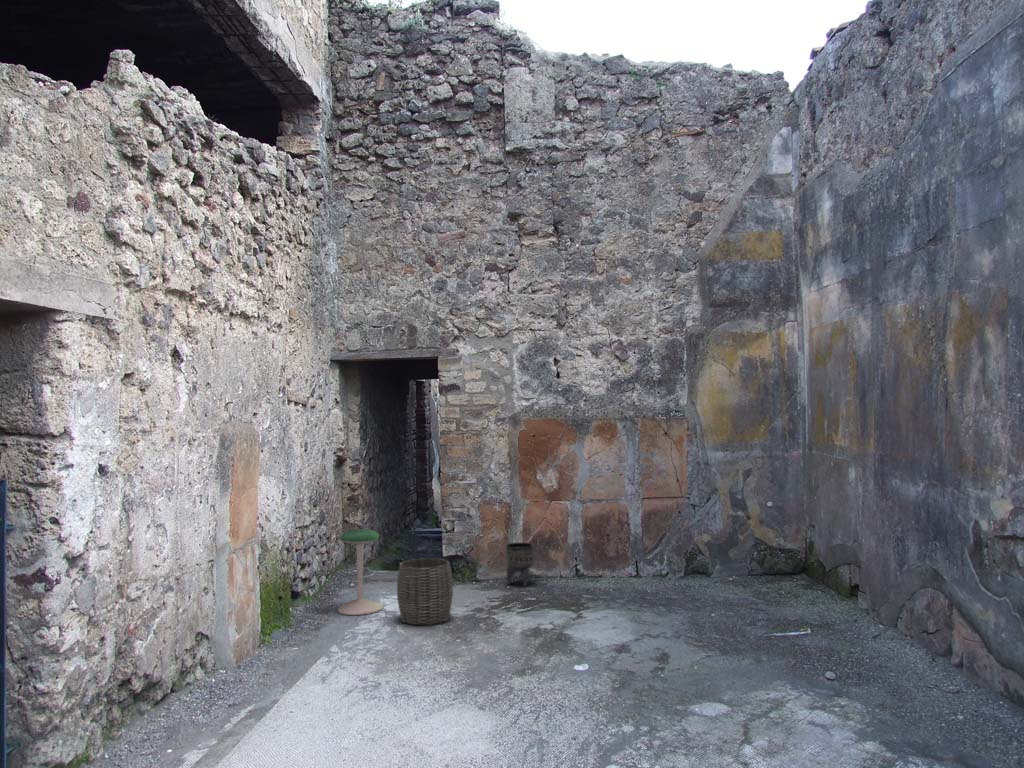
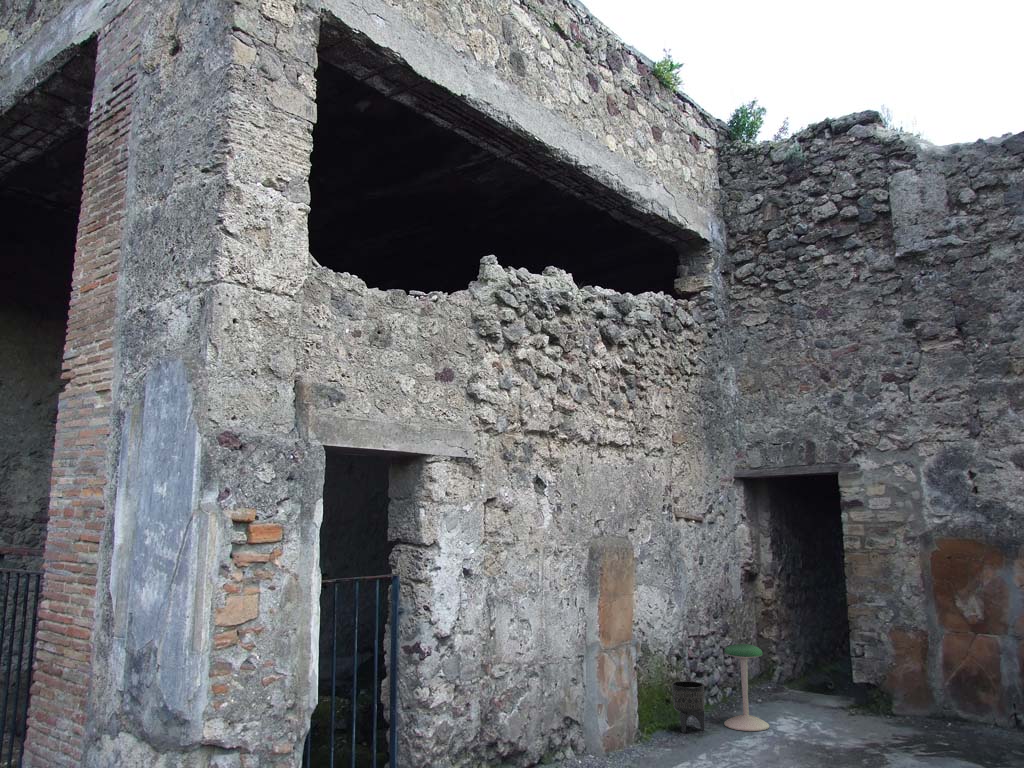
planter: present [505,543,534,587] -> present [672,681,704,733]
woven basket: present [397,558,453,625] -> none [771,682,831,754]

